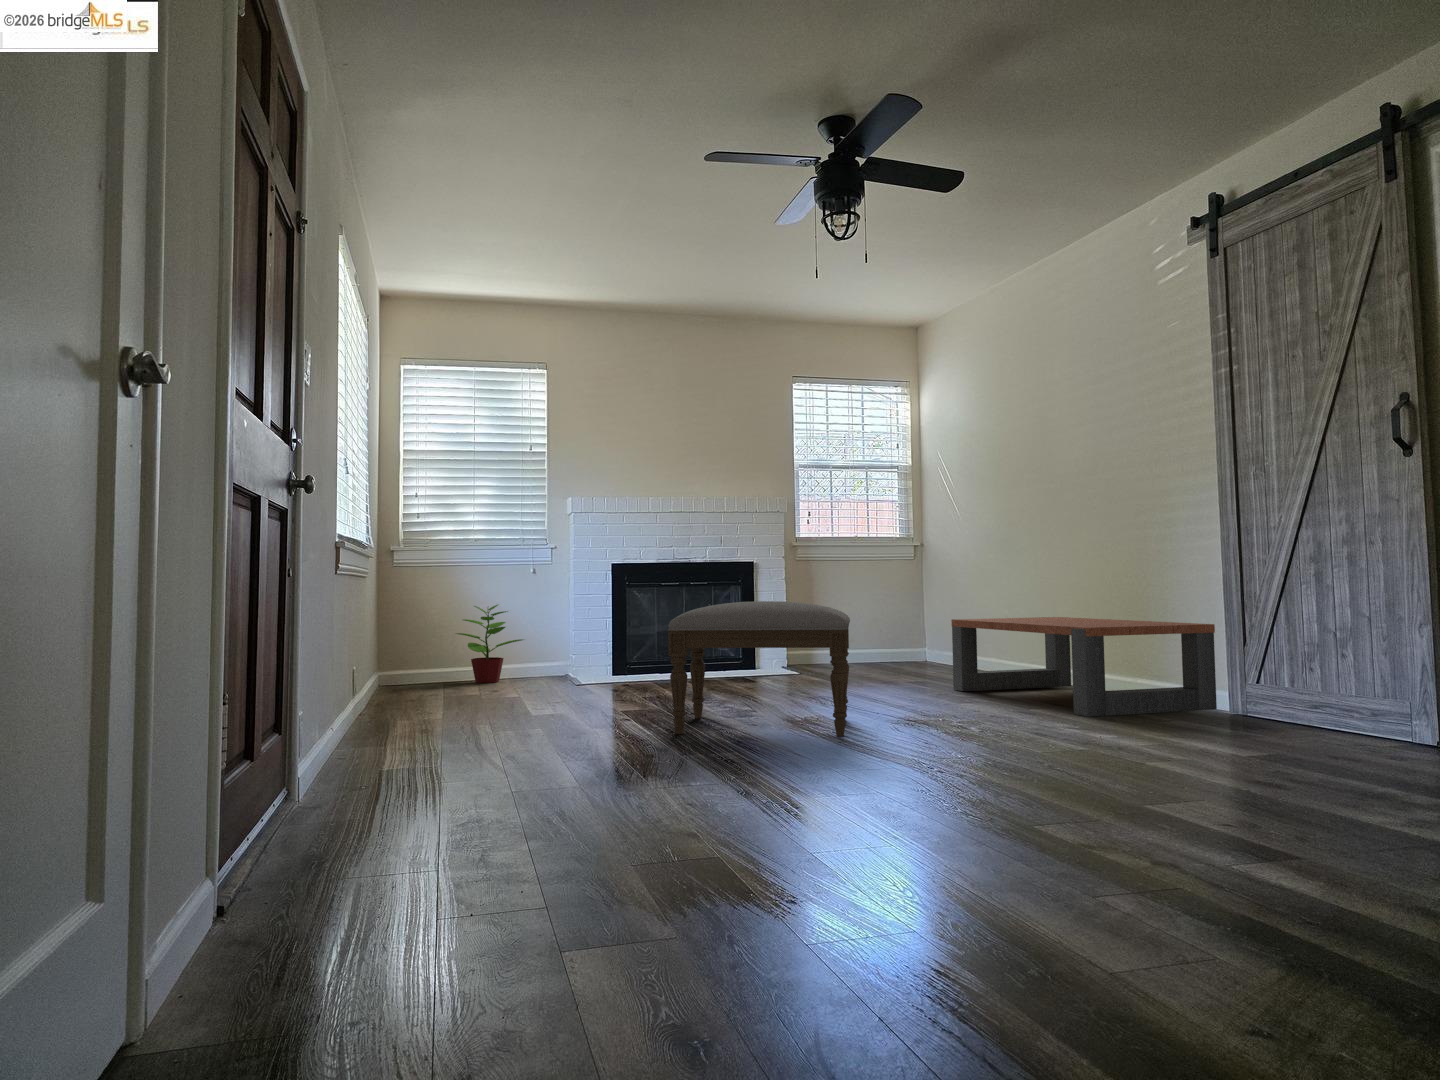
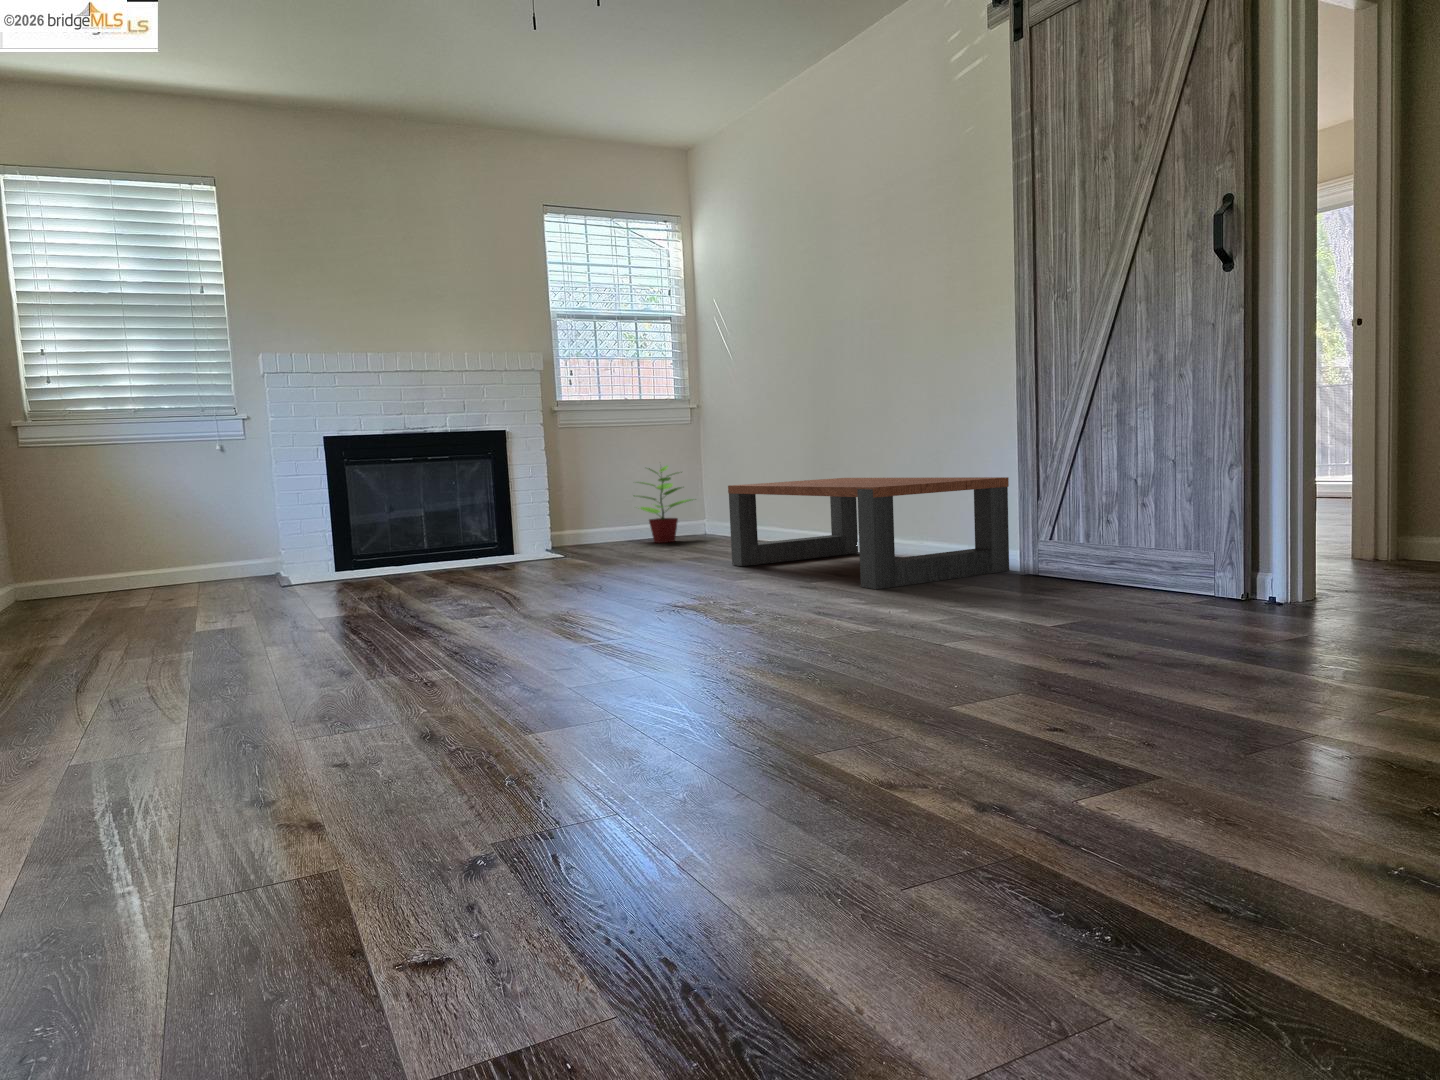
ottoman: present [668,601,850,736] -> none [343,471,598,651]
potted plant: present [457,605,523,683] -> present [640,466,692,543]

